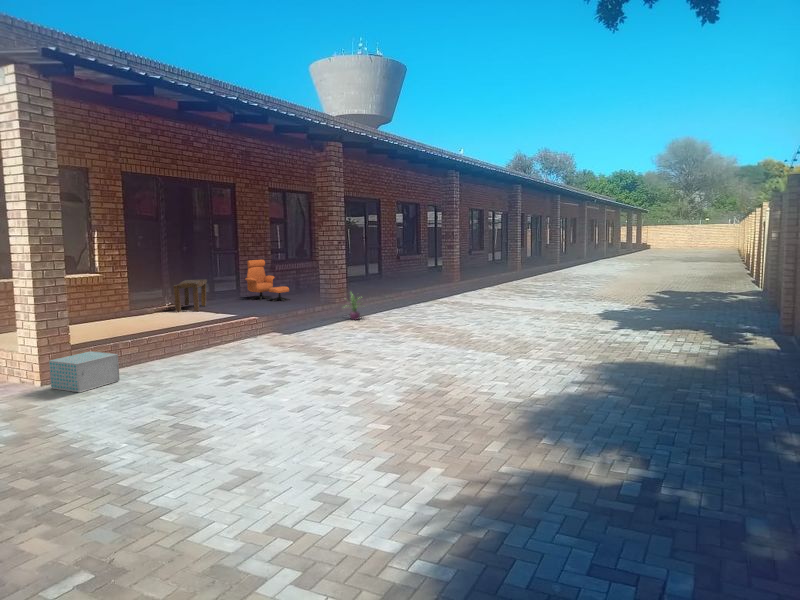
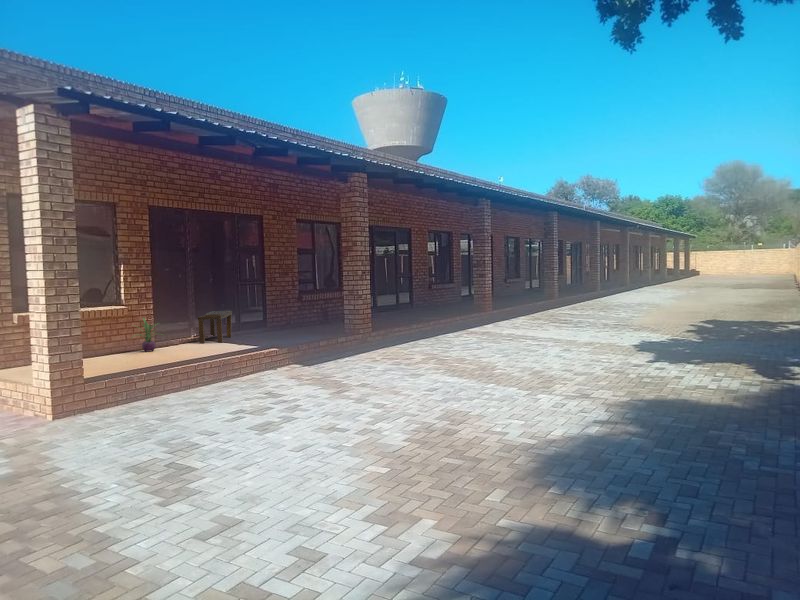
lounge chair: present [245,260,290,302] -> none [271,290,316,332]
decorative plant: present [348,295,360,320] -> present [140,318,156,352]
storage box: present [49,351,120,392] -> none [60,385,130,427]

